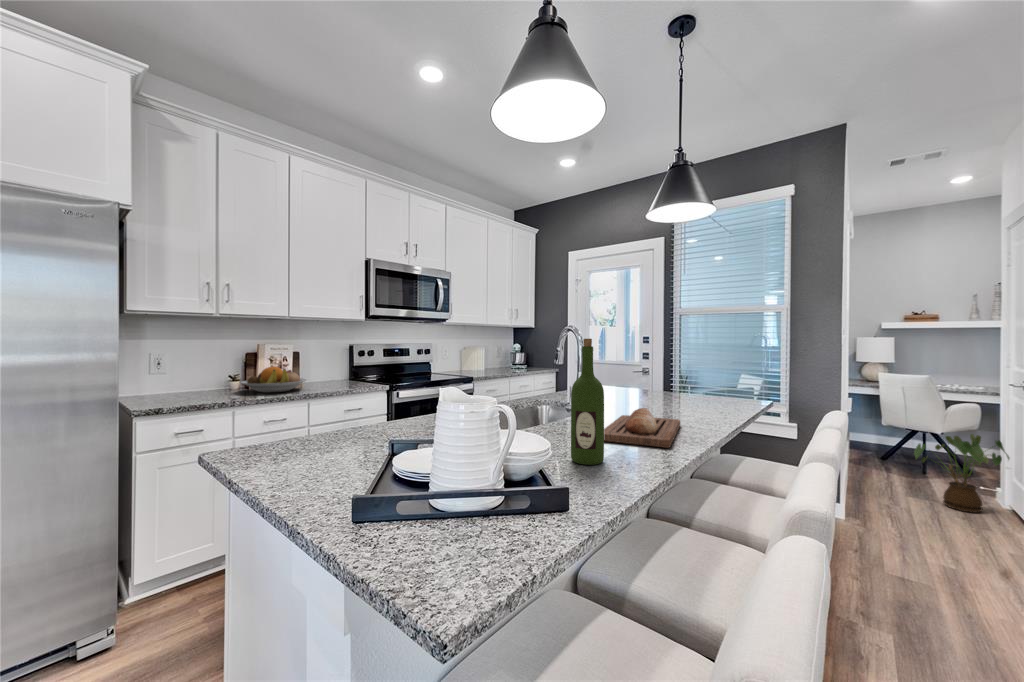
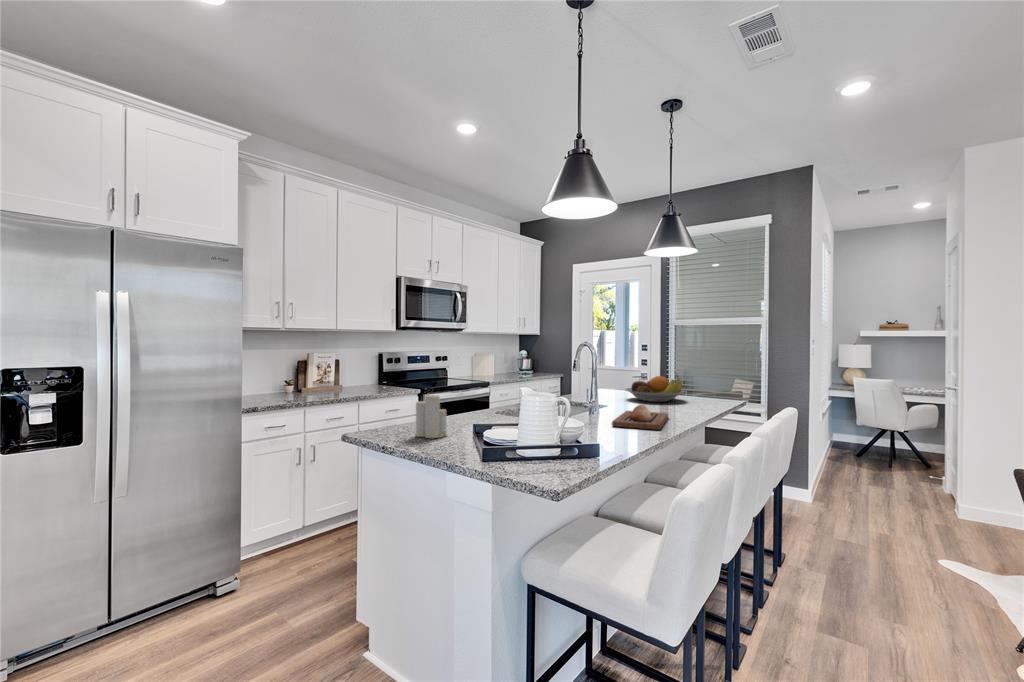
wine bottle: present [571,339,604,465] -> none [597,359,618,438]
fruit bowl: present [241,366,307,393] -> present [626,376,685,402]
candle: none [292,388,341,463] -> present [416,395,447,438]
house plant: present [914,434,1009,513] -> none [873,430,948,497]

